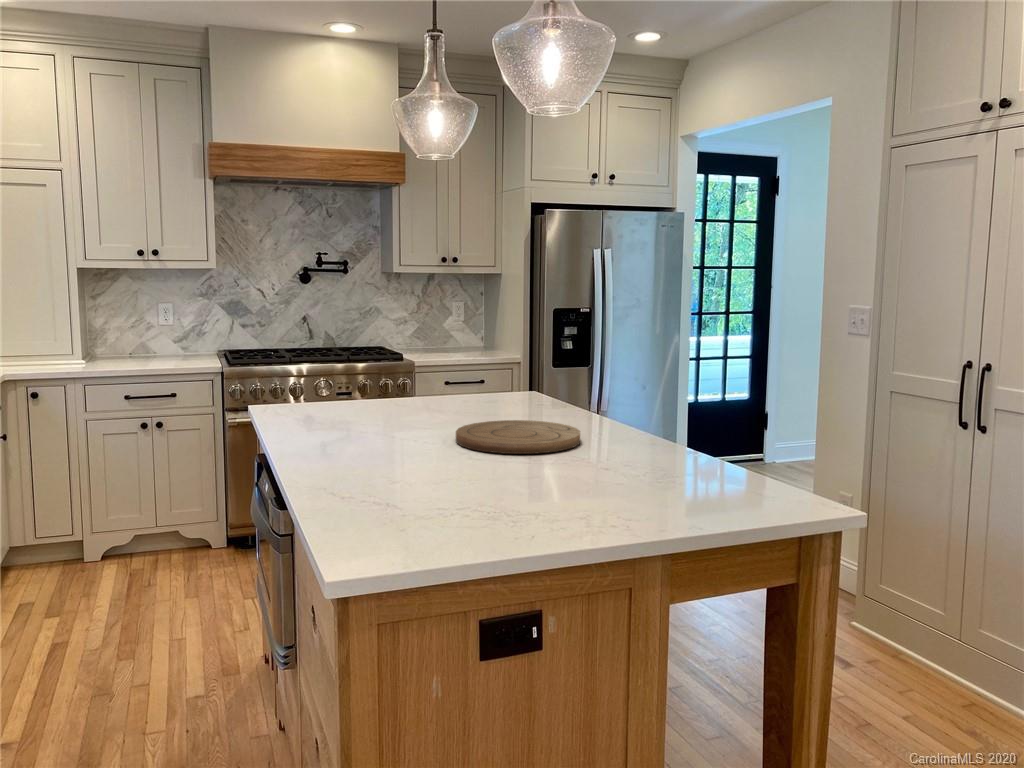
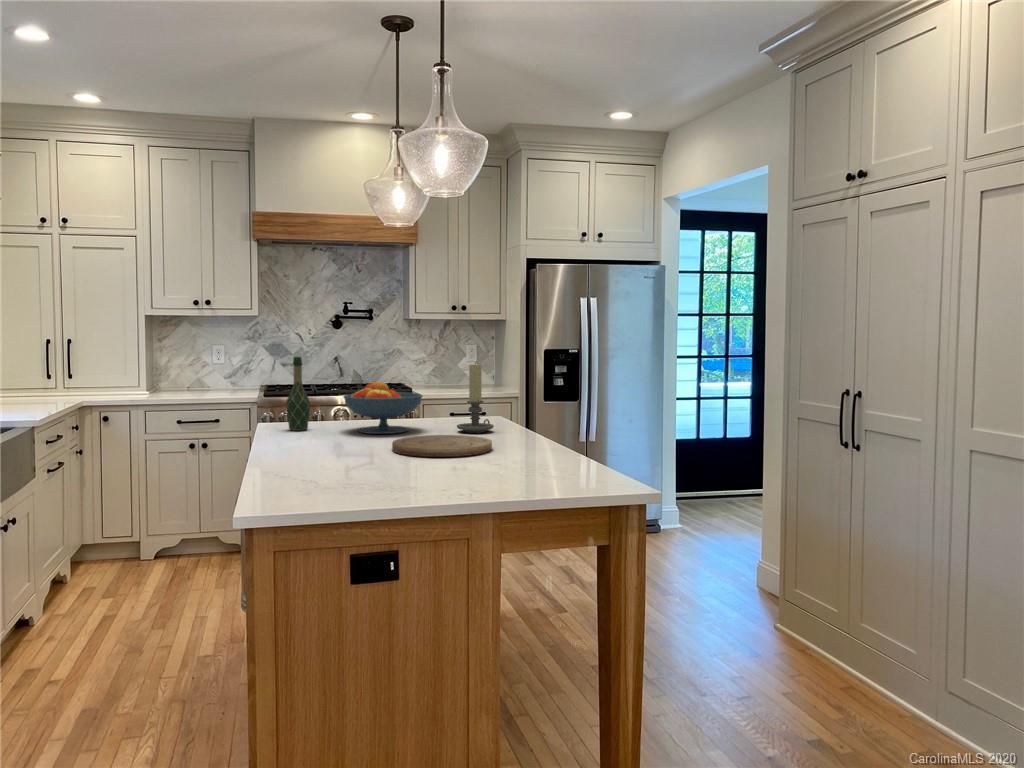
wine bottle: none [294,322,324,415] -> present [286,357,310,431]
candle holder: none [508,329,552,414] -> present [457,363,494,433]
fruit bowl: none [368,351,466,418] -> present [343,381,422,434]

